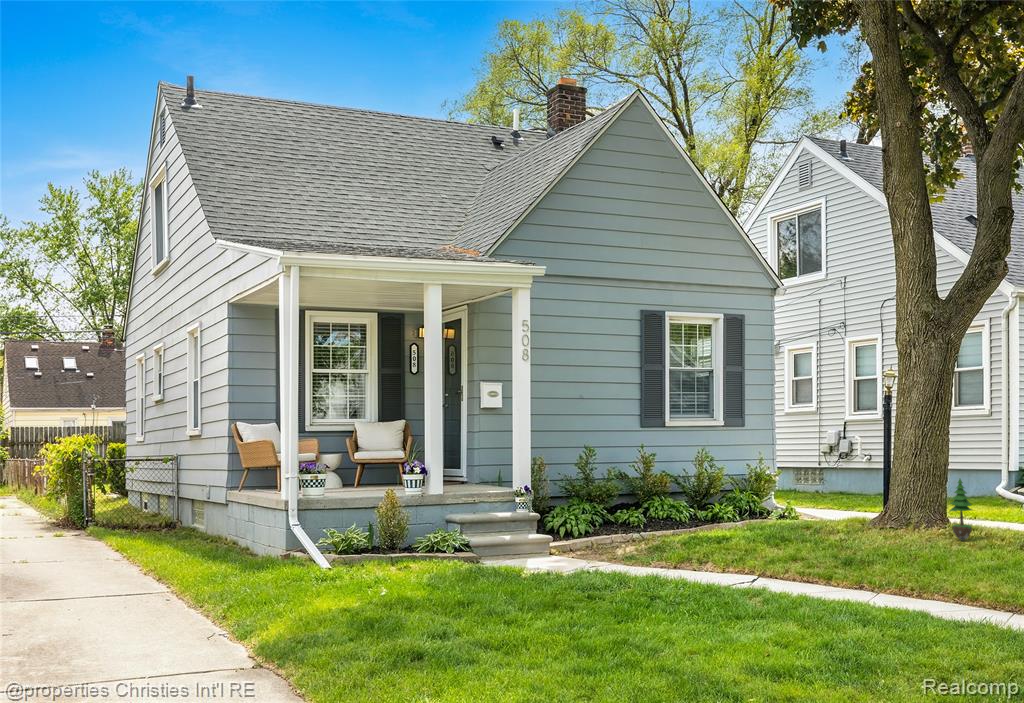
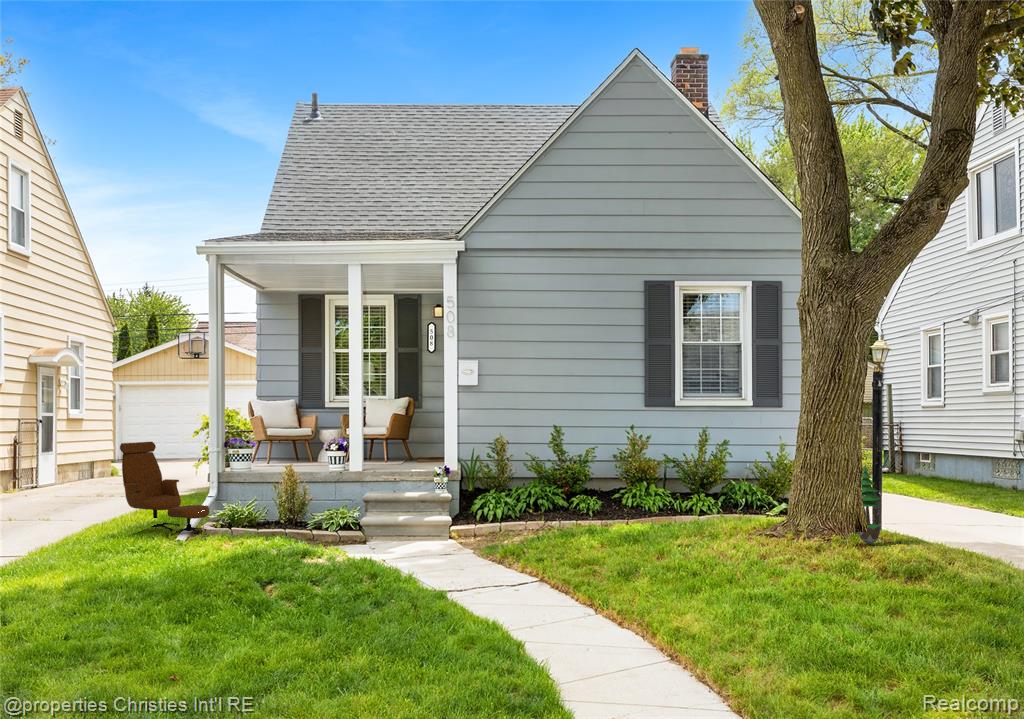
lounge chair: none [183,466,308,572] -> present [120,442,209,536]

